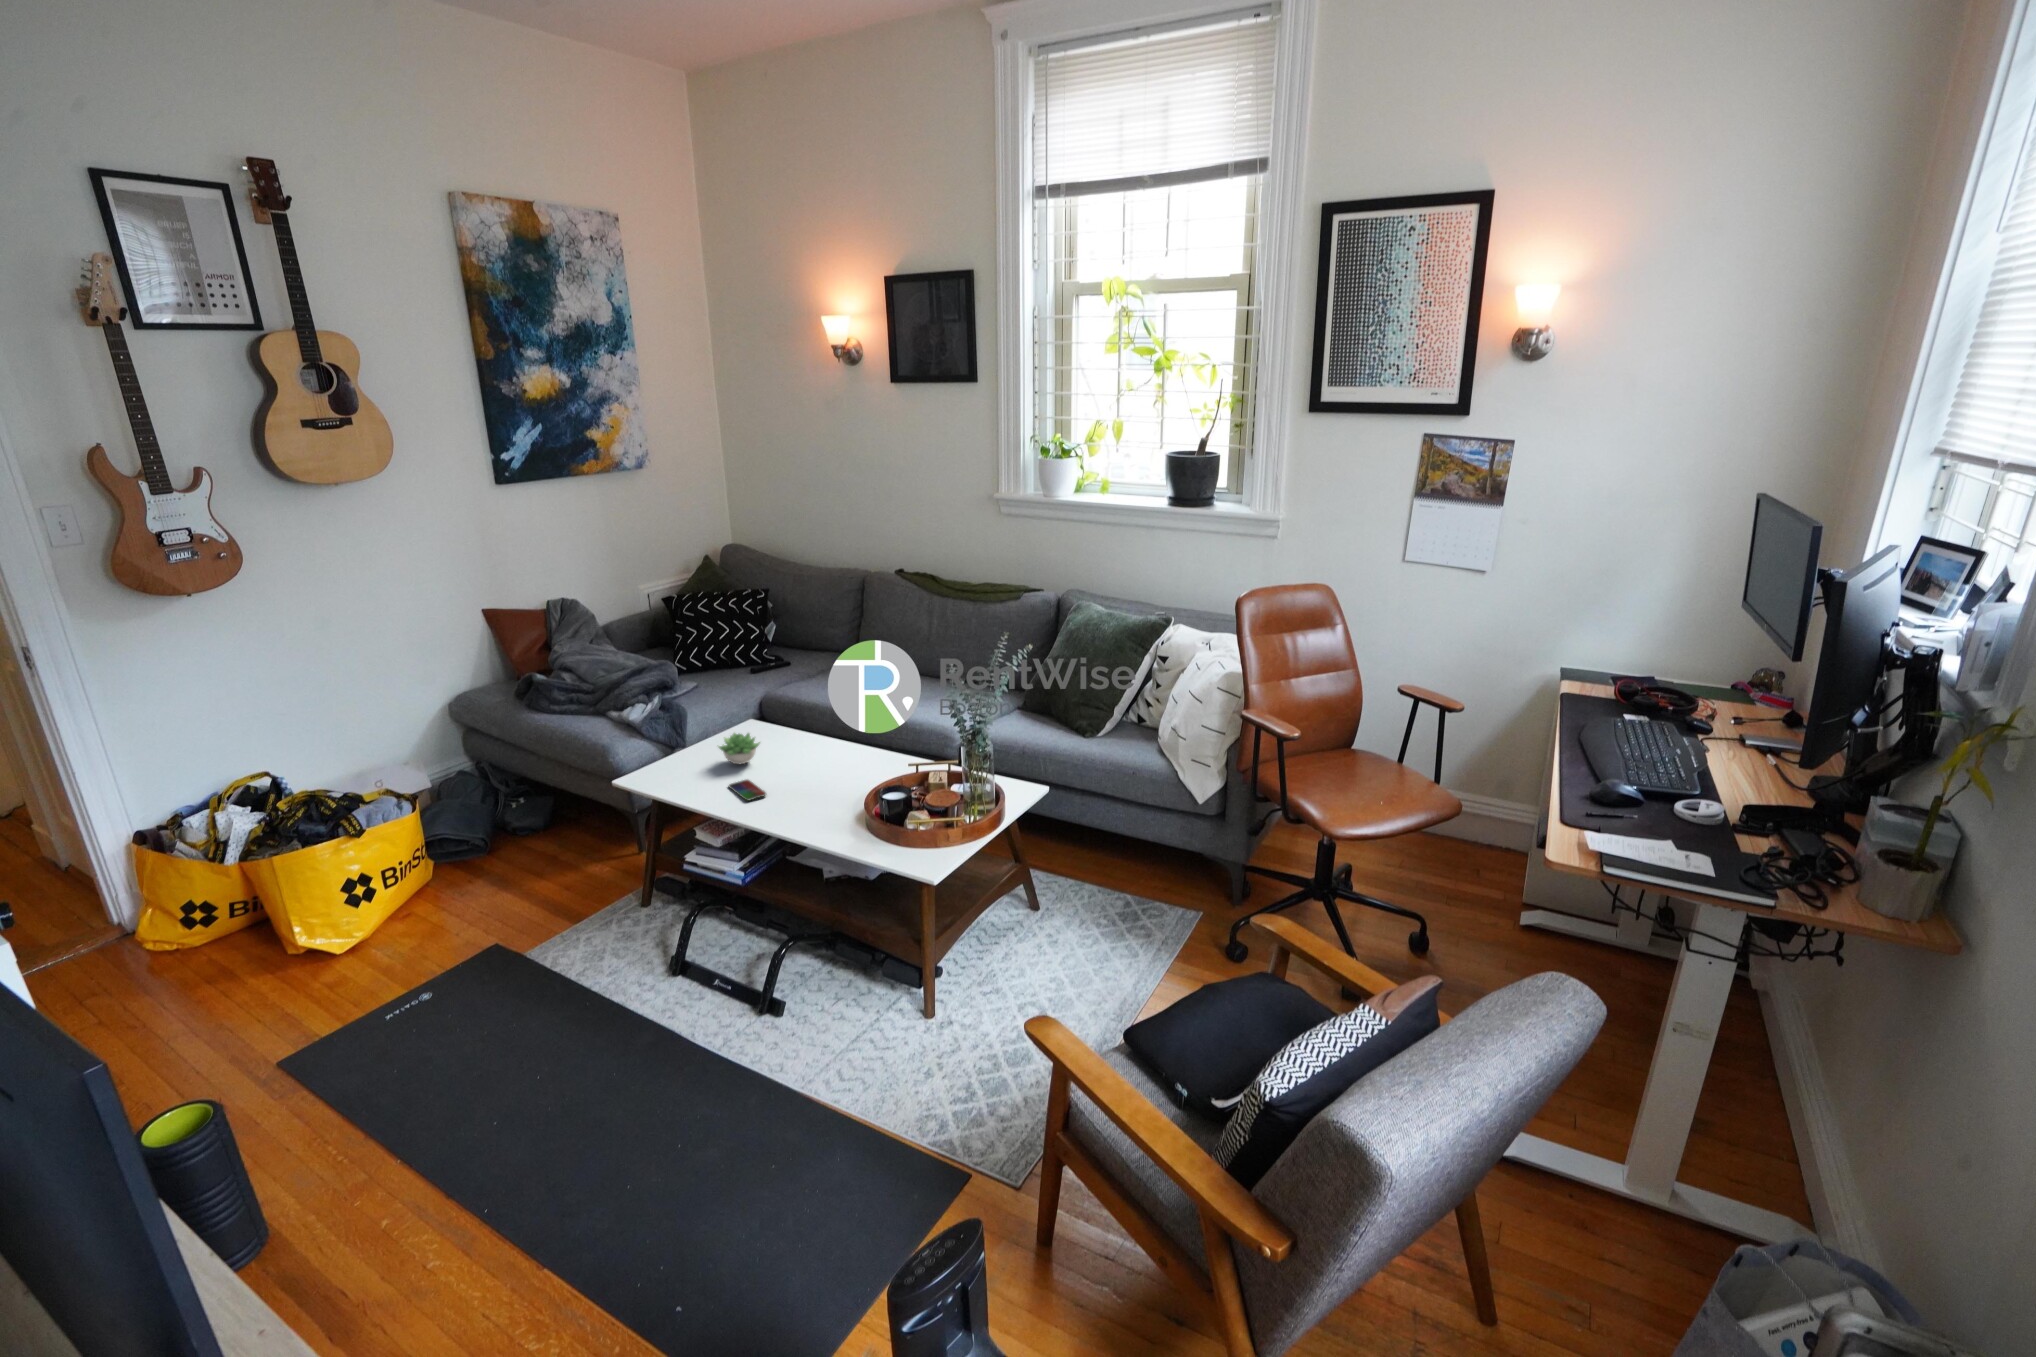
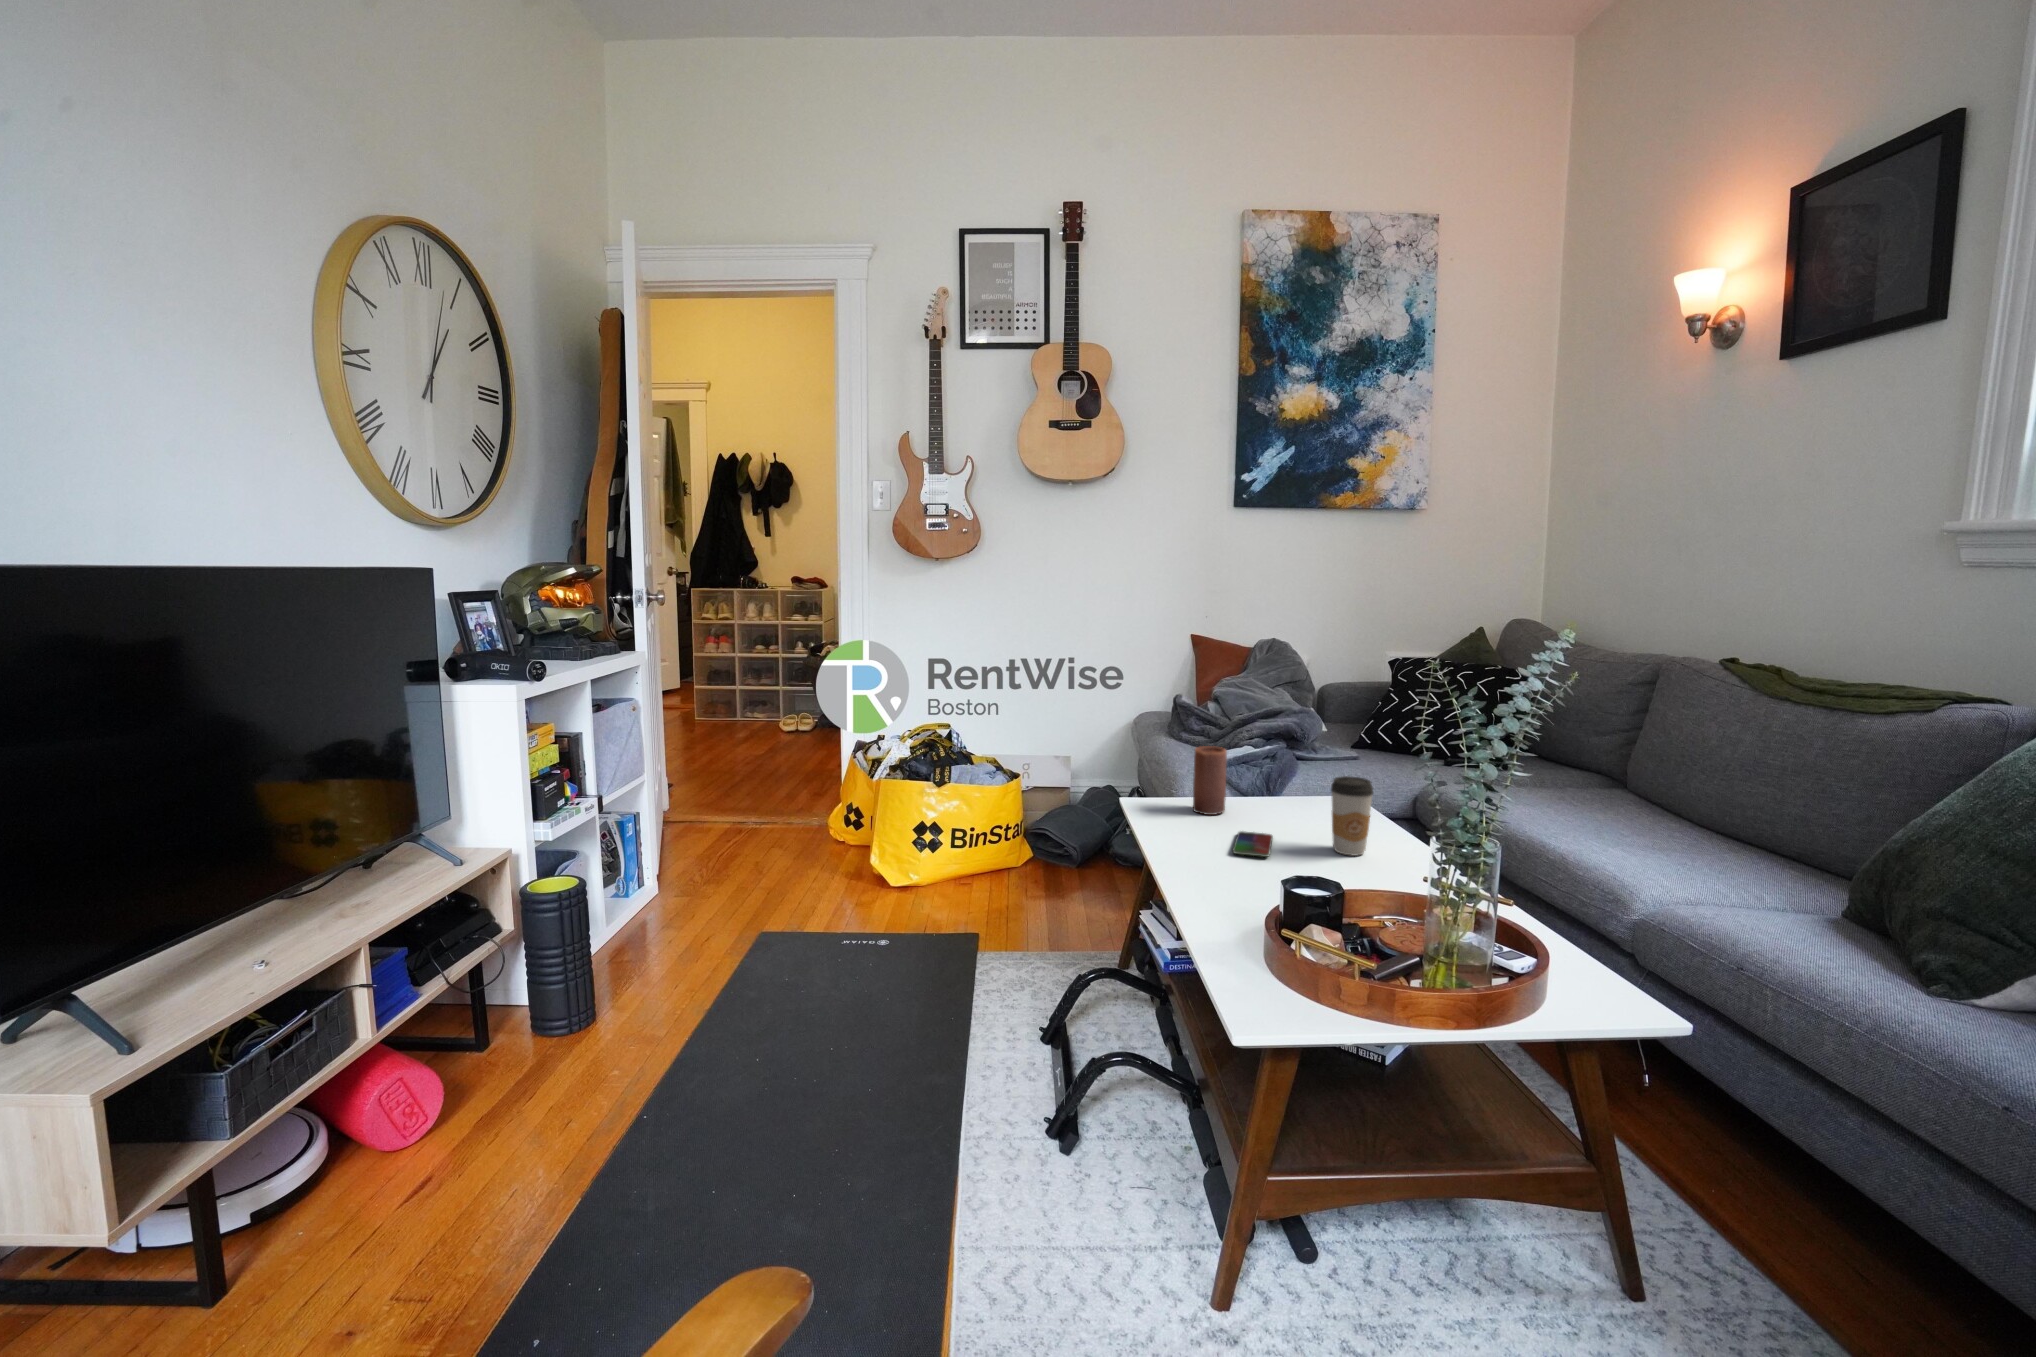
coffee cup: none [779,729,804,777] -> present [1331,776,1373,856]
candle: none [671,732,698,781] -> present [1193,746,1227,815]
succulent plant: present [719,733,760,764] -> none [1266,774,1328,820]

